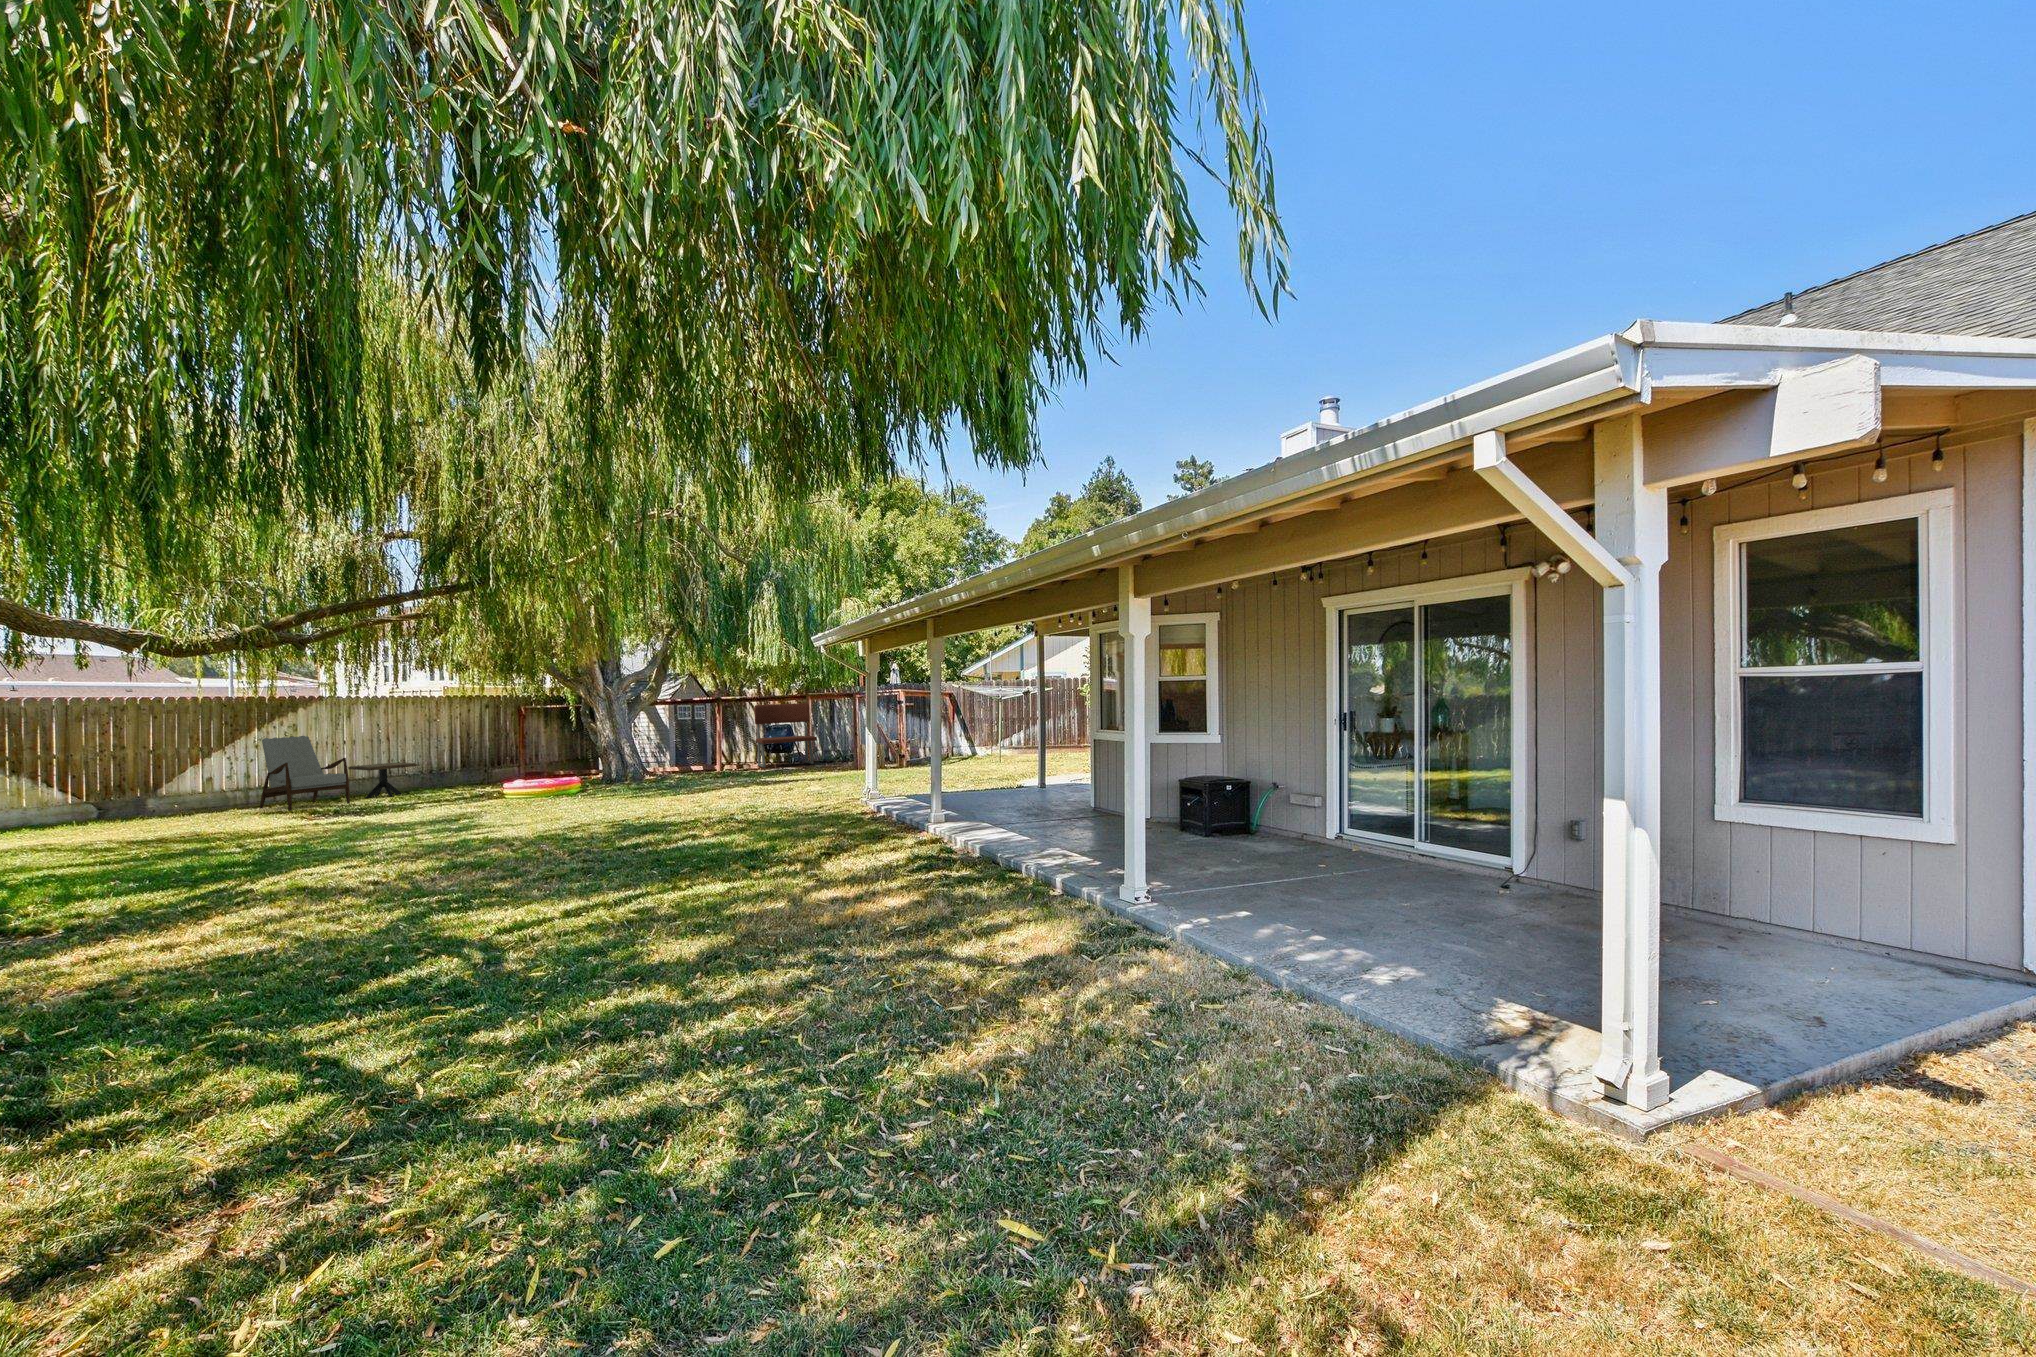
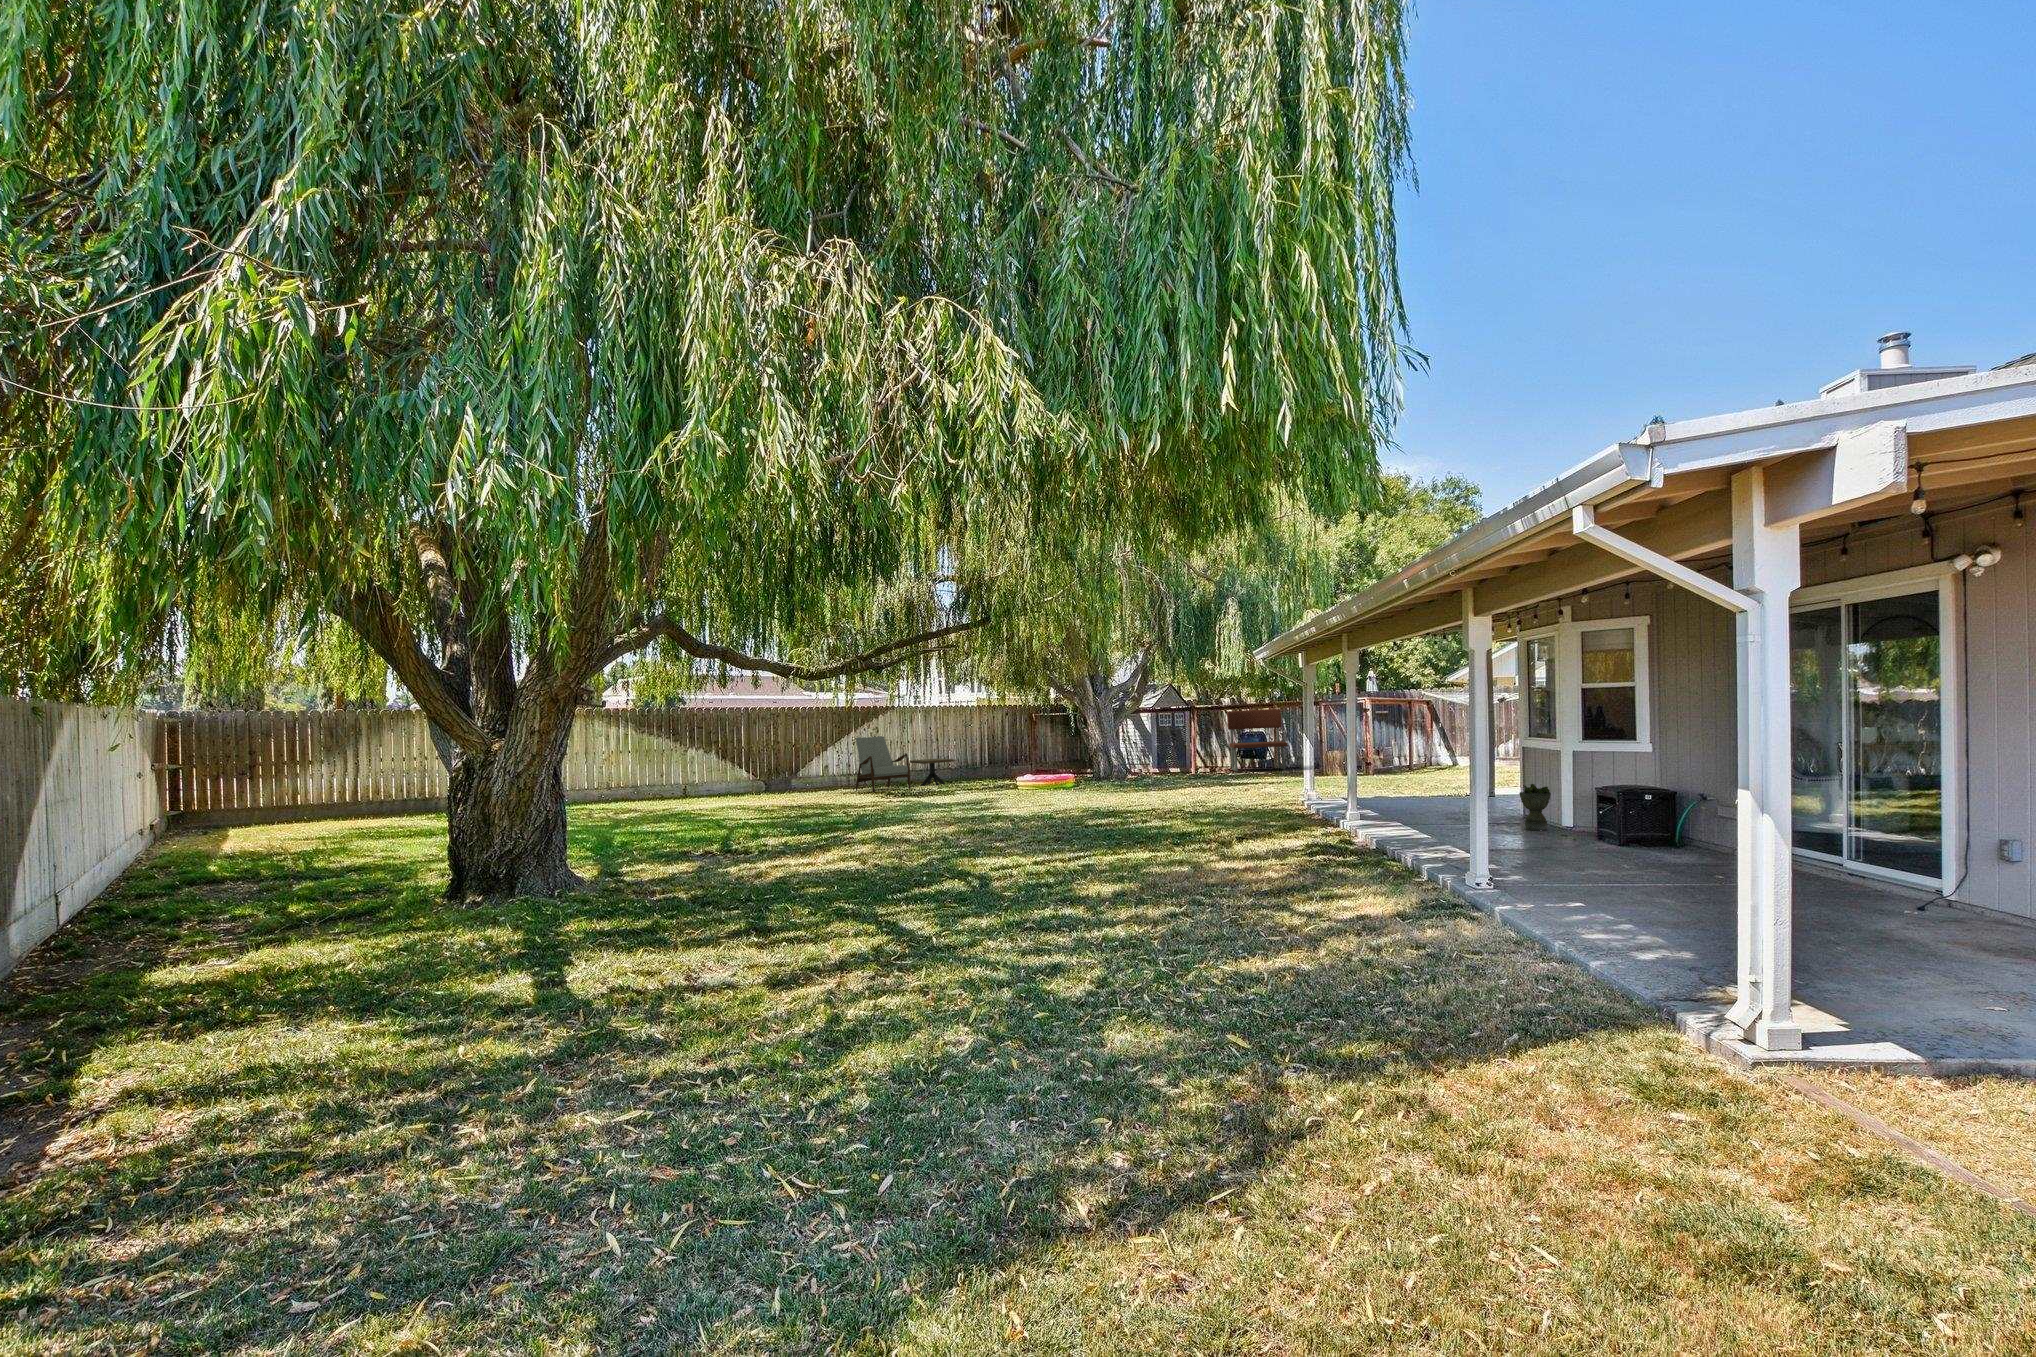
planter: none [1086,776,1113,821] -> present [1519,784,1551,831]

